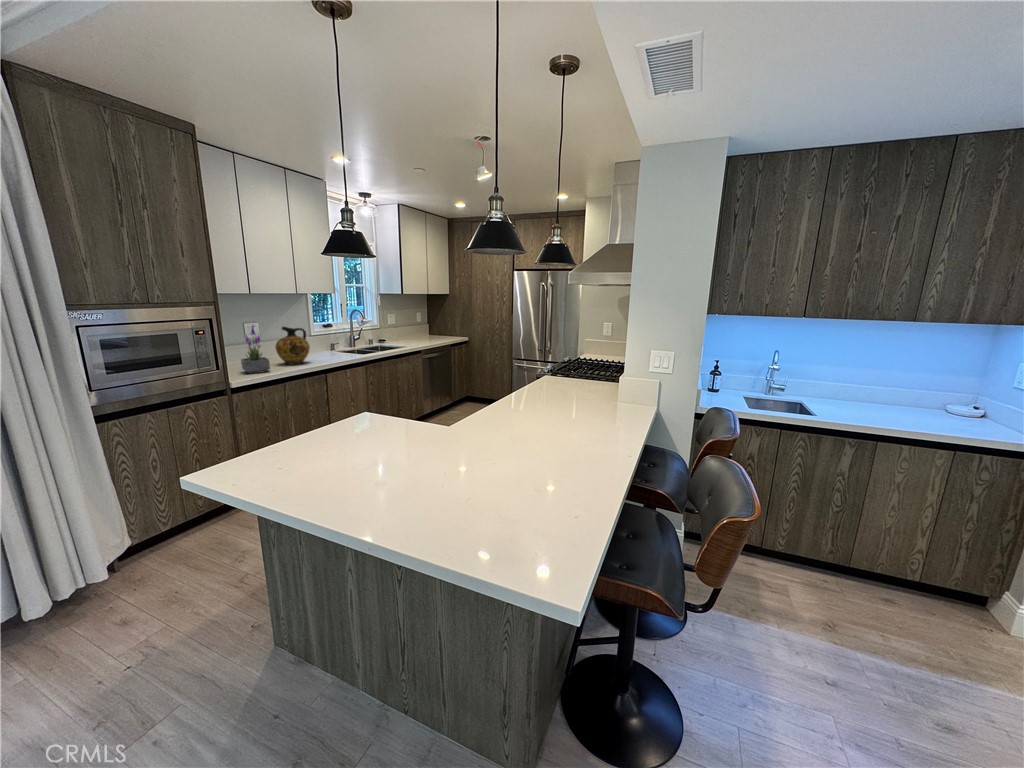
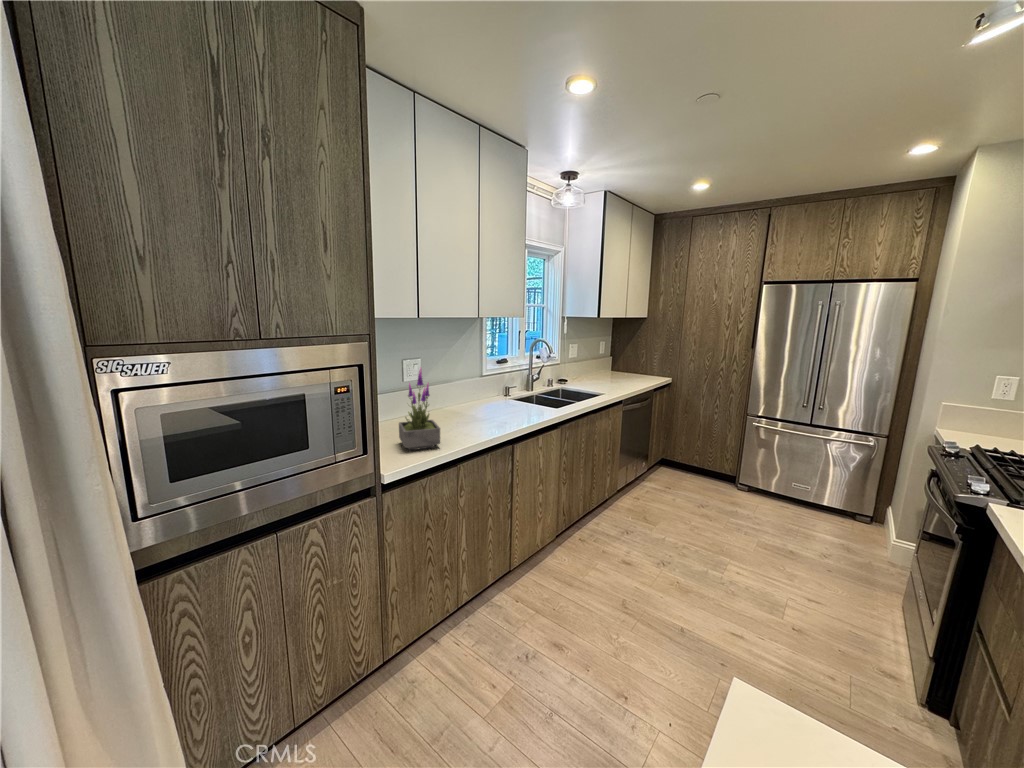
ceramic jug: present [275,327,310,365] -> none [445,369,492,428]

